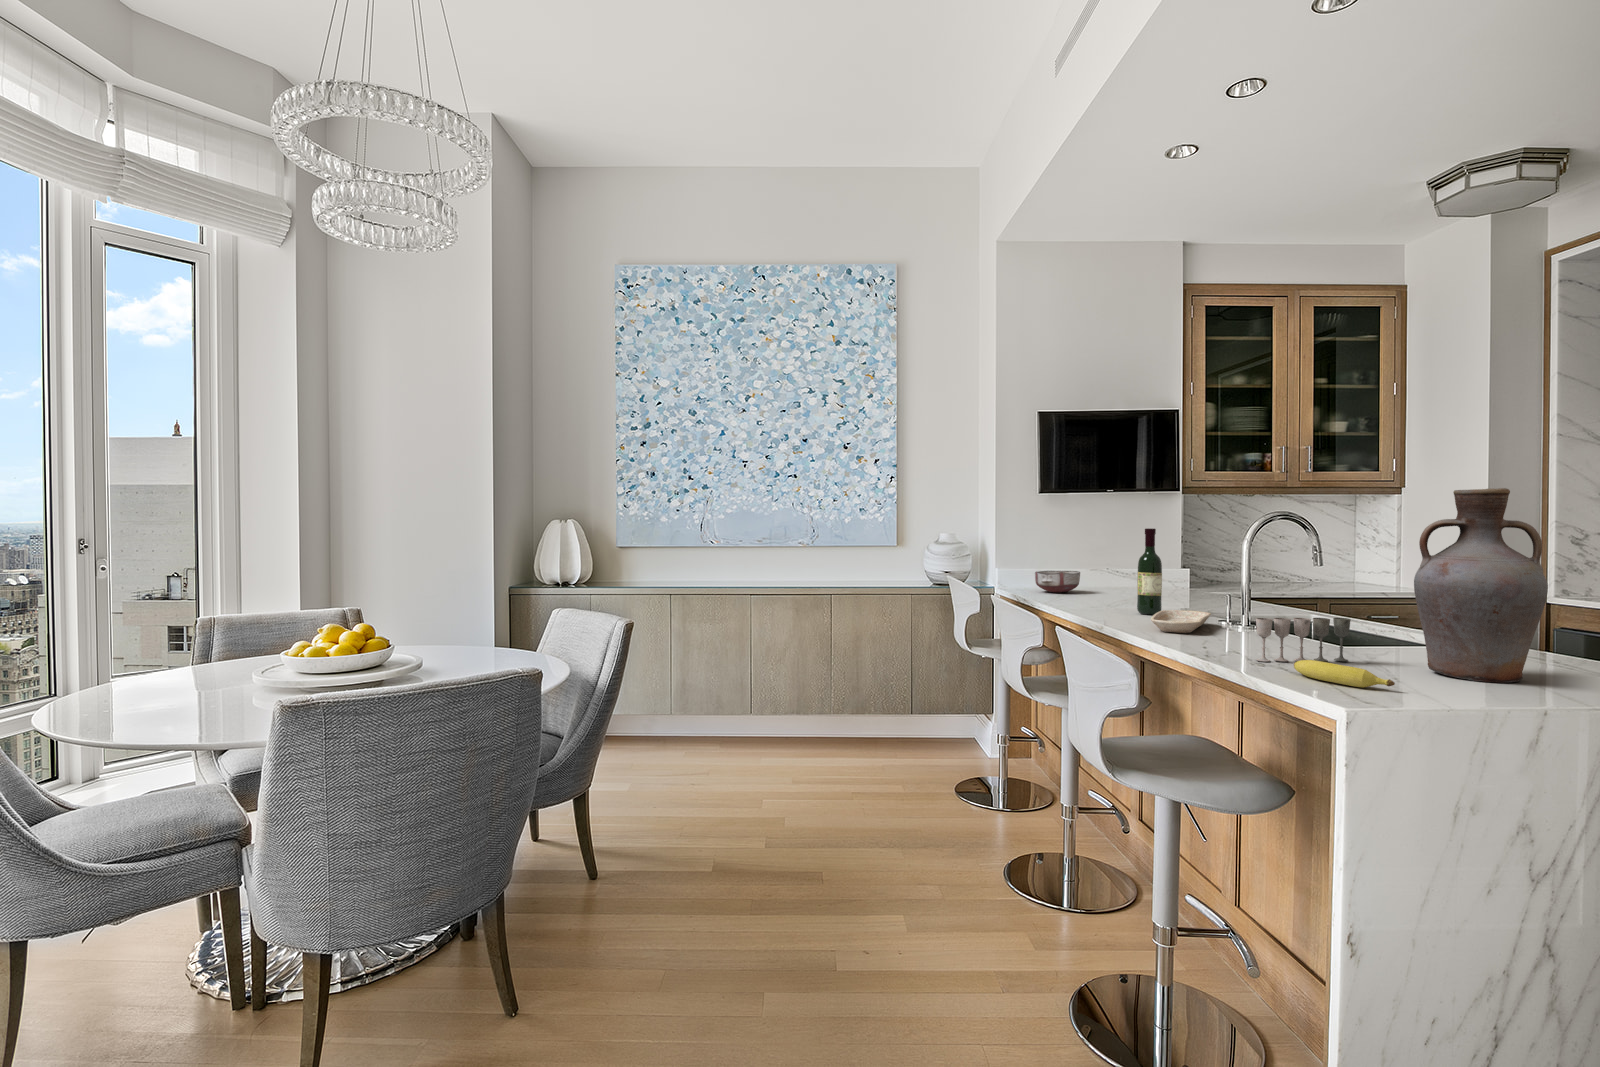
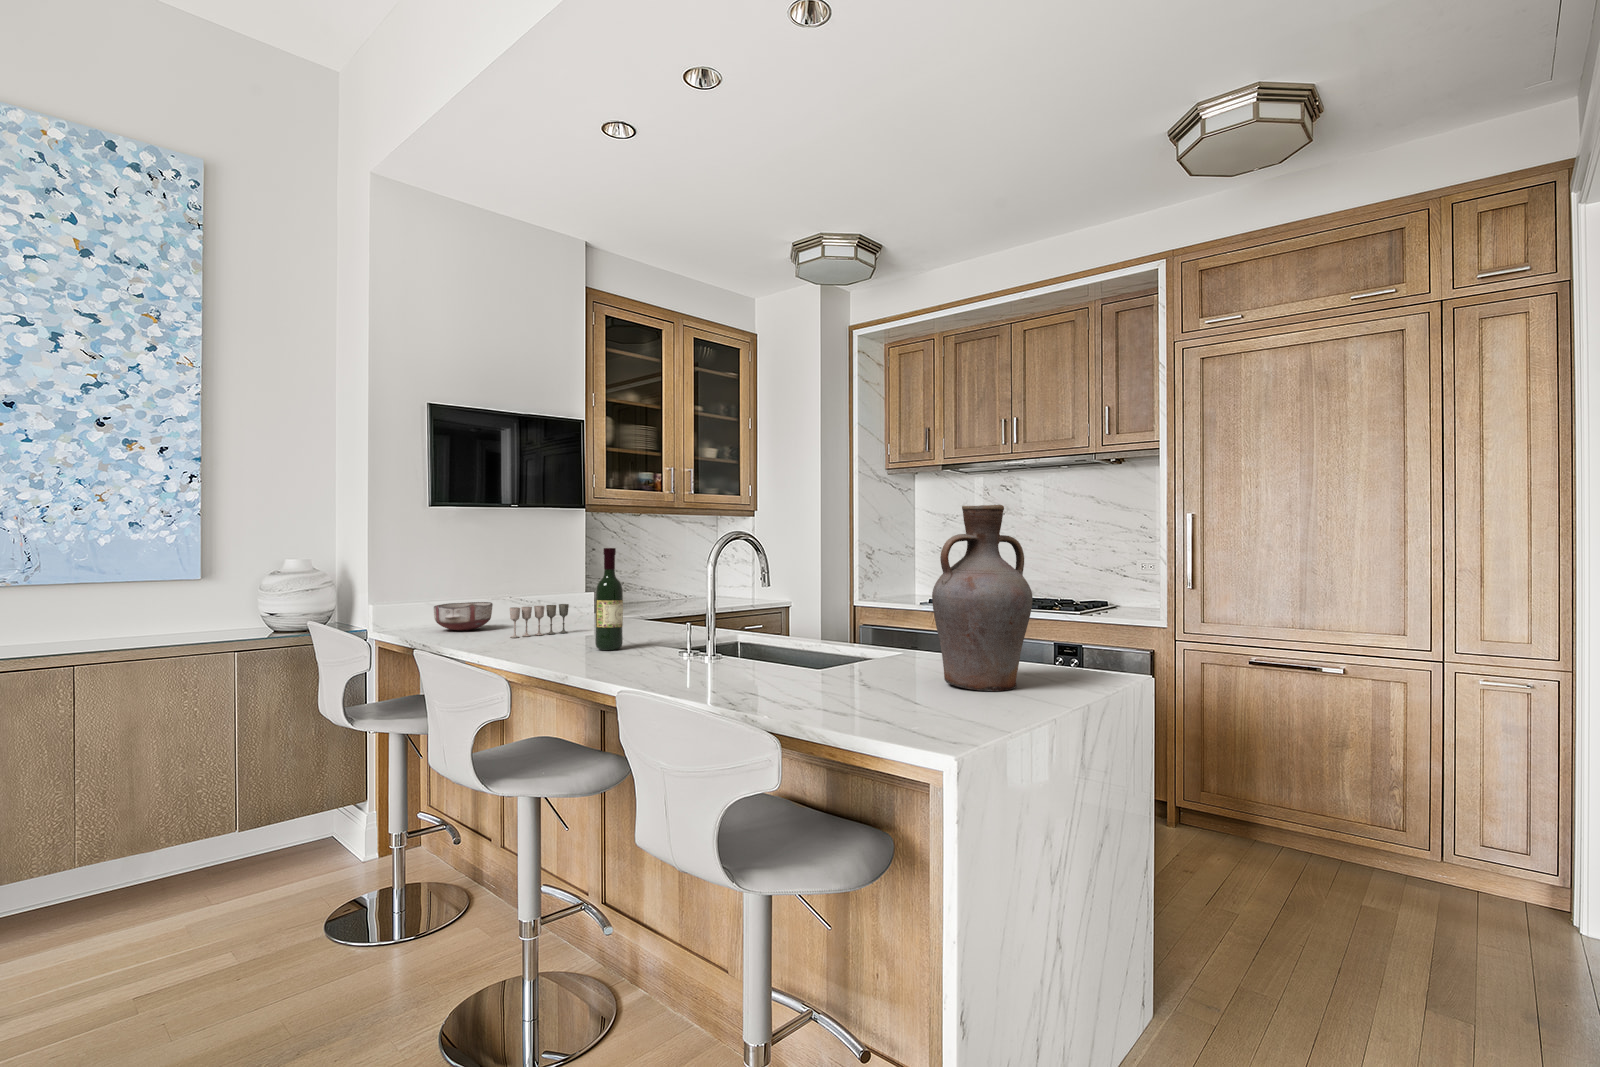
tray: present [1151,610,1211,633] -> none [639,642,703,672]
wine glass: present [1256,618,1351,662] -> present [510,604,569,638]
fruit: present [1294,660,1395,688] -> none [872,694,981,718]

